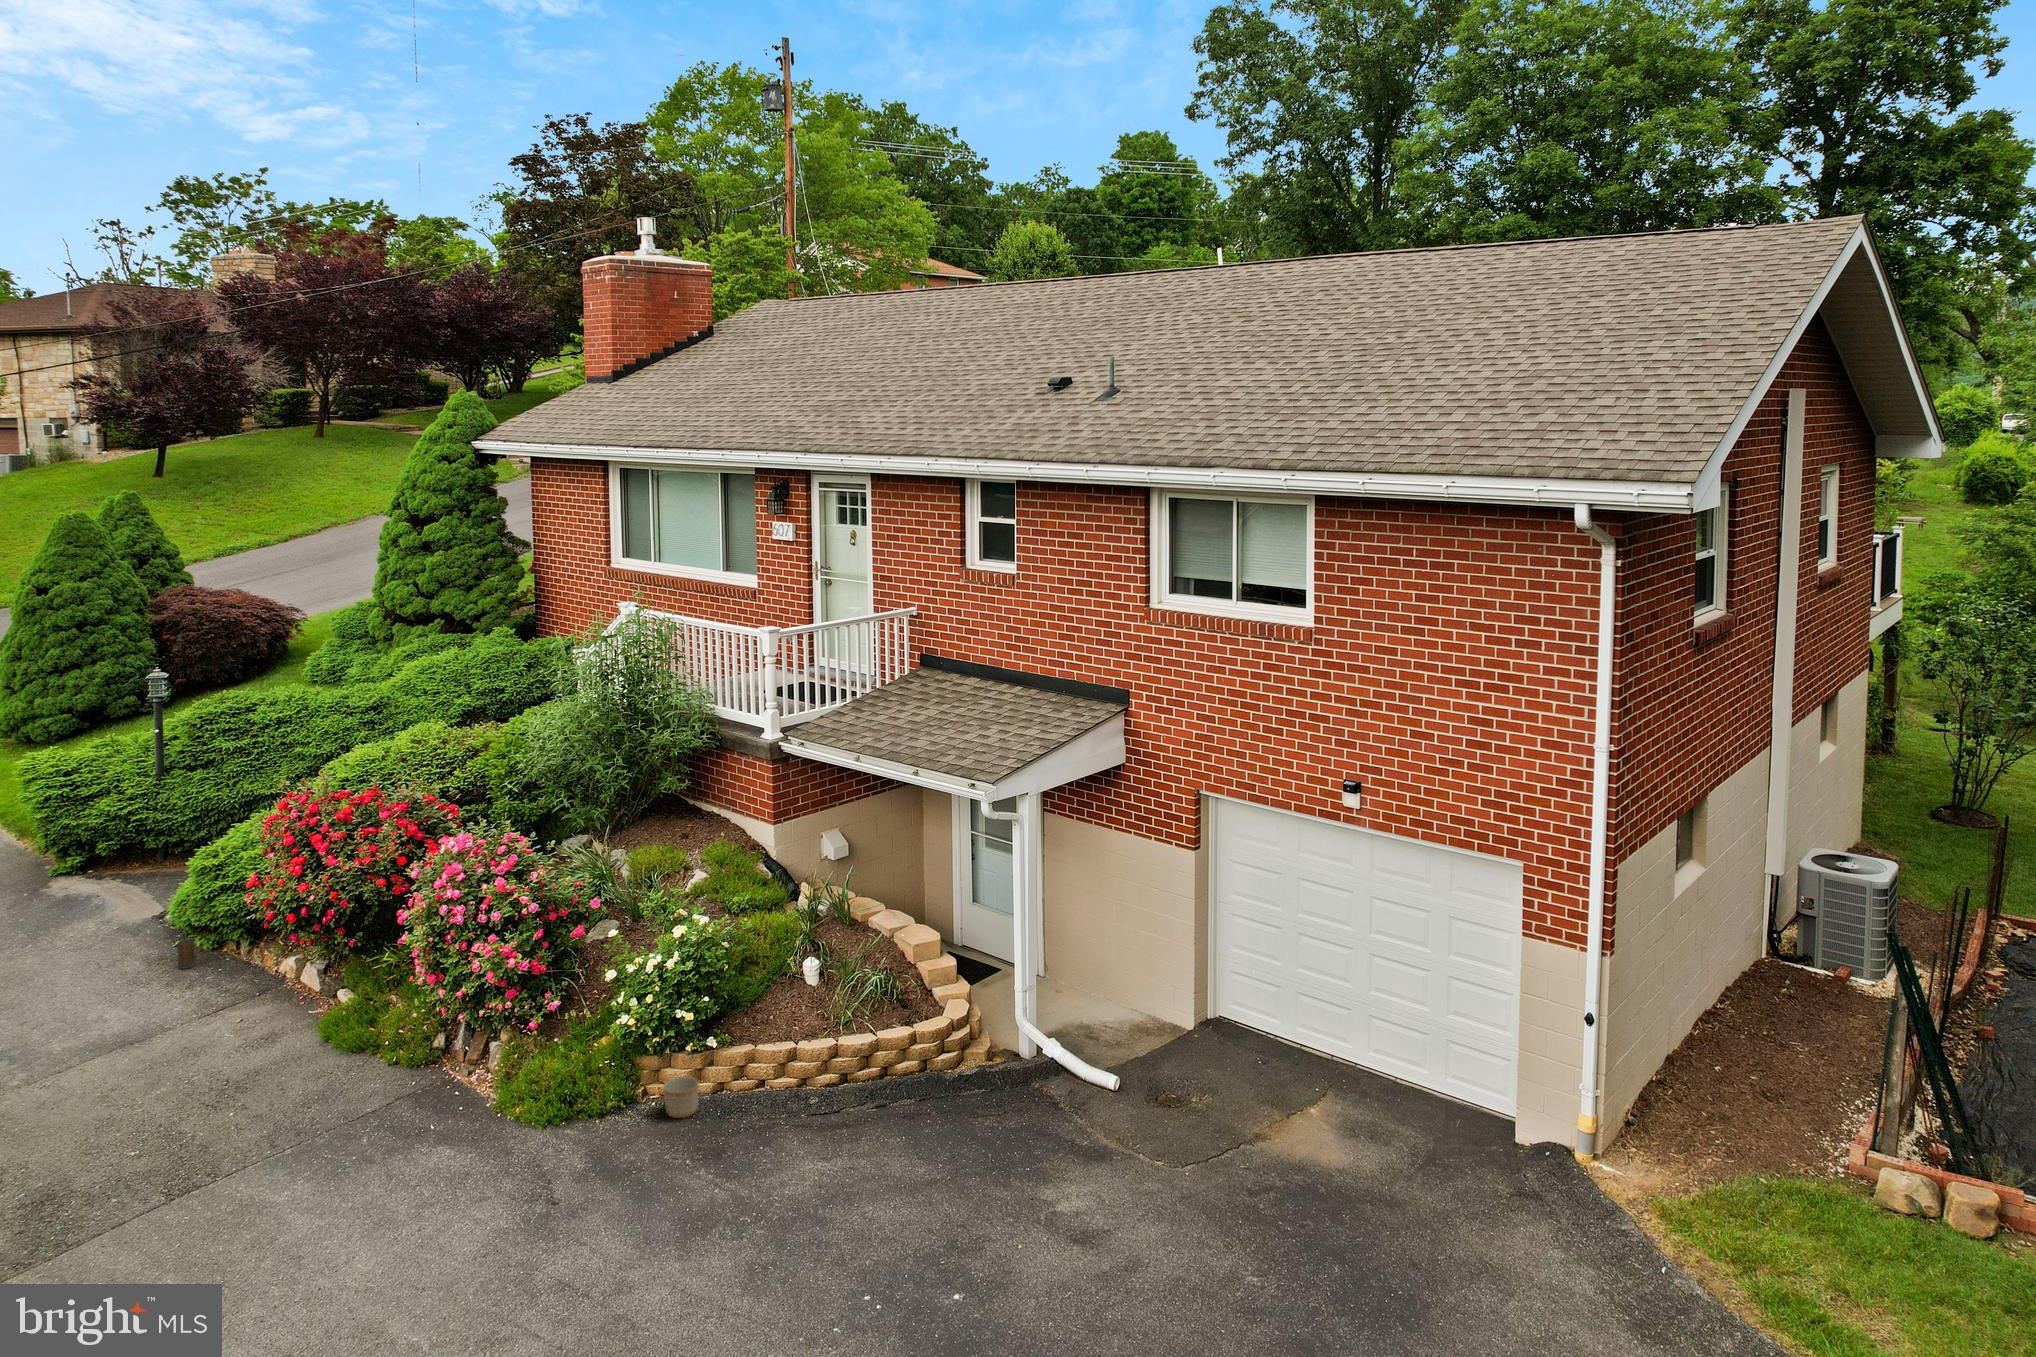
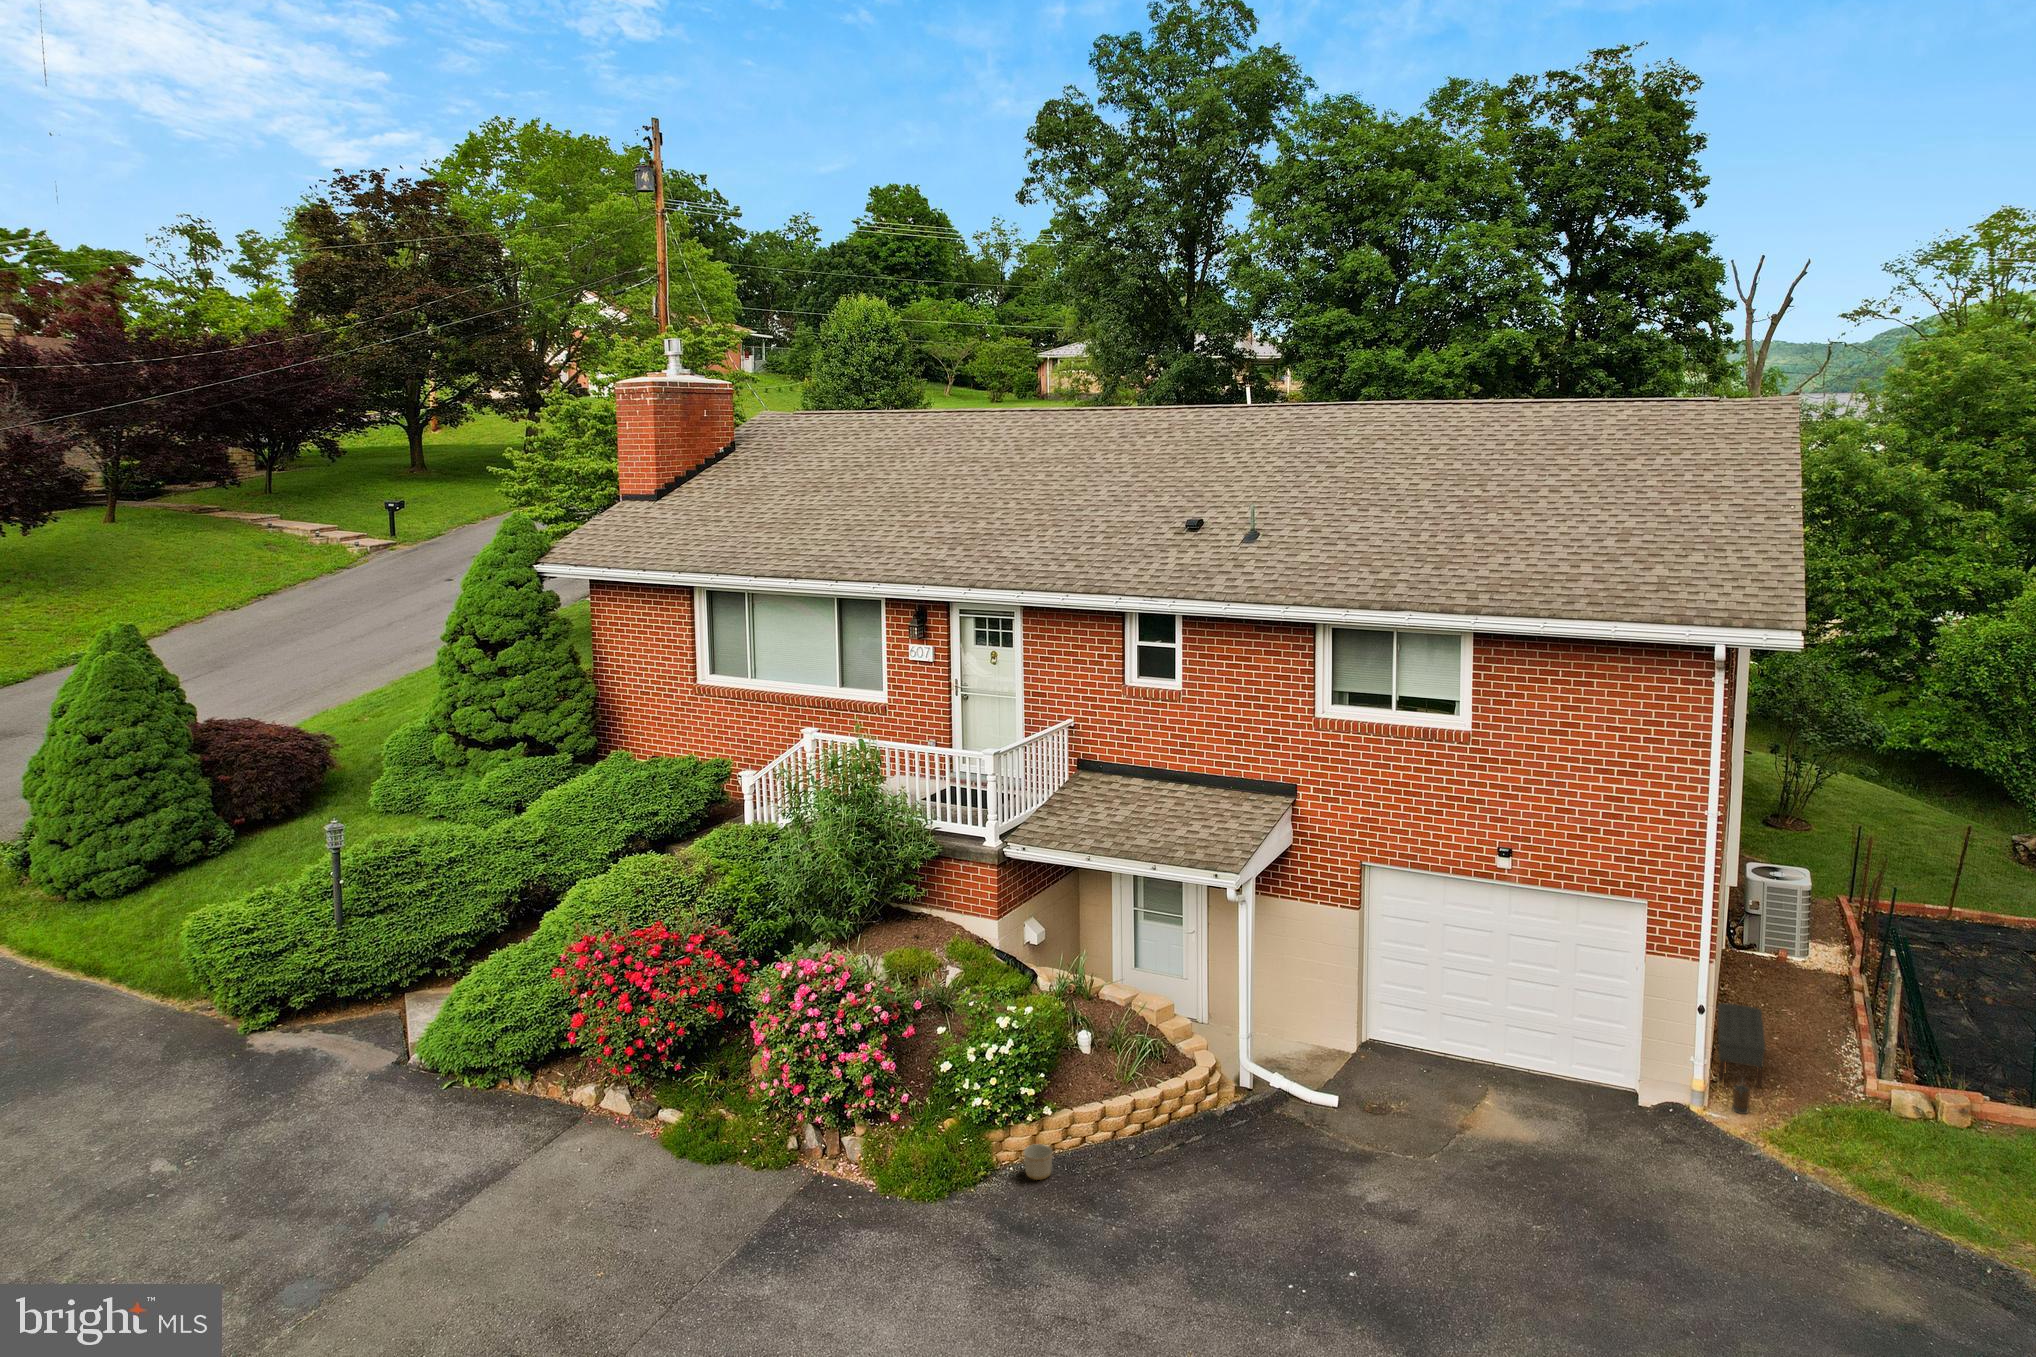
watering can: present [172,929,198,969] -> present [1732,1078,1750,1114]
bench: none [1636,1022,1734,1138] -> present [1718,1003,1766,1088]

